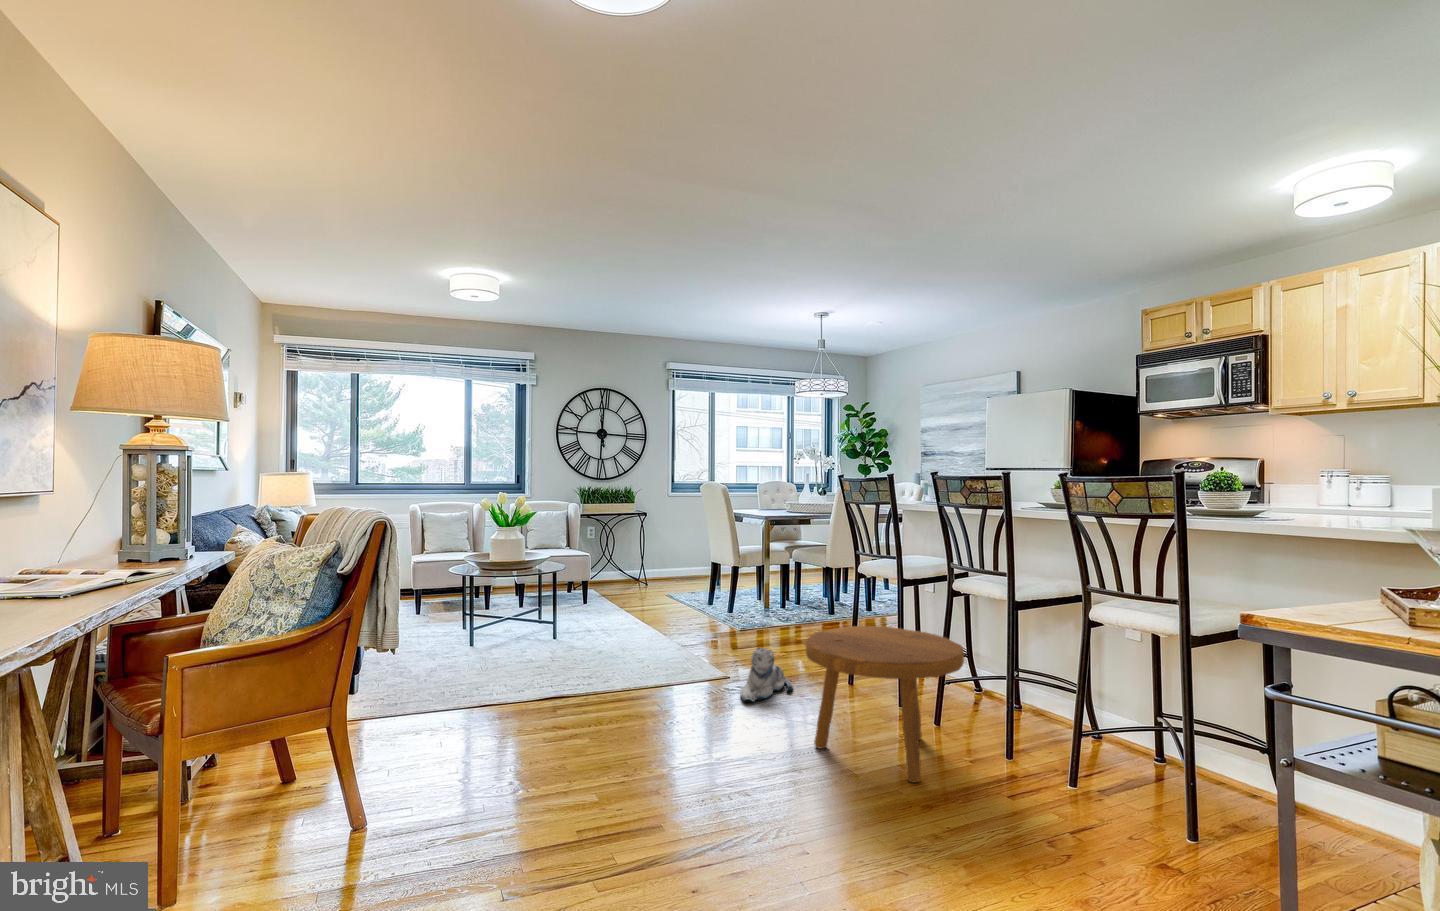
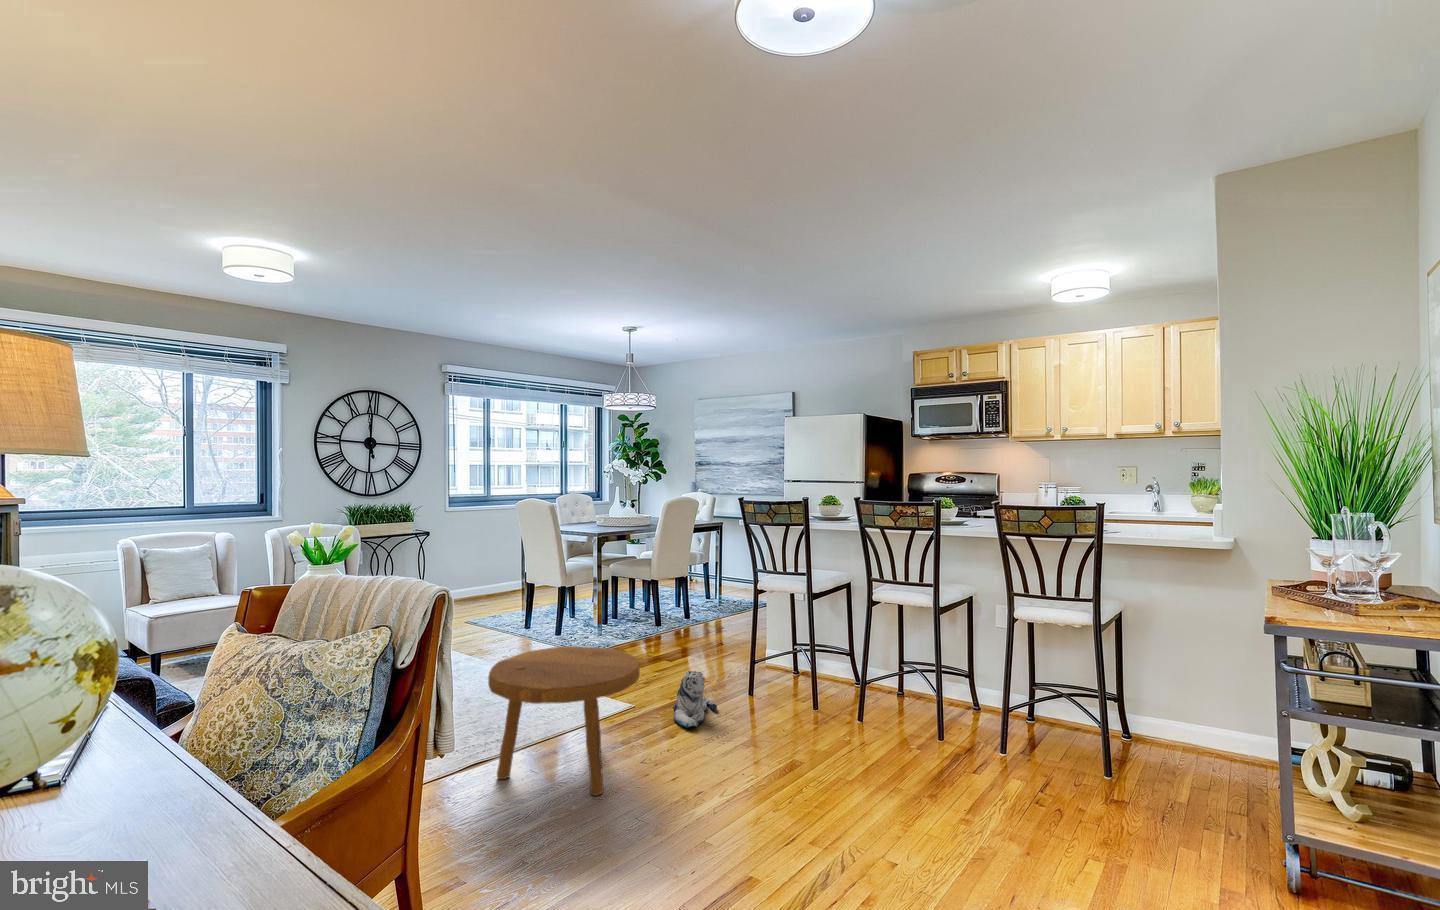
footstool: present [806,626,964,782] -> present [488,646,640,795]

